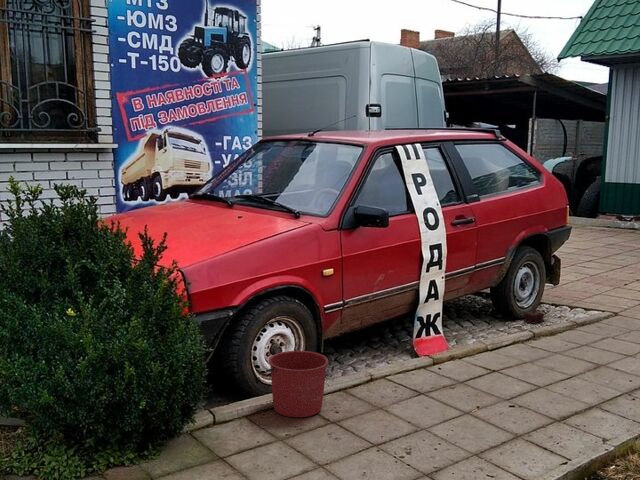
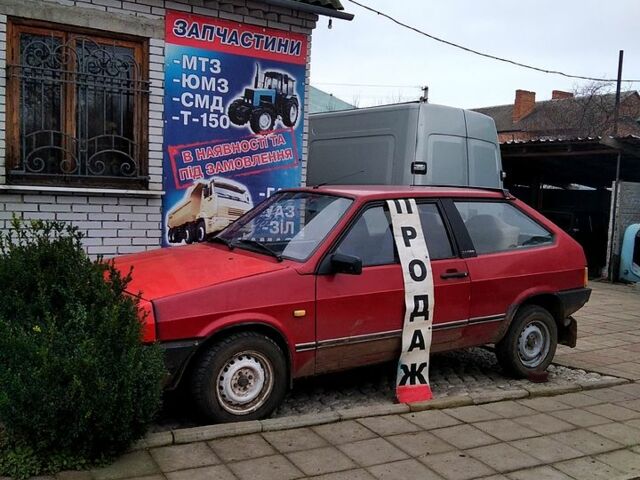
bucket: present [266,351,328,417] -> none [226,384,286,447]

